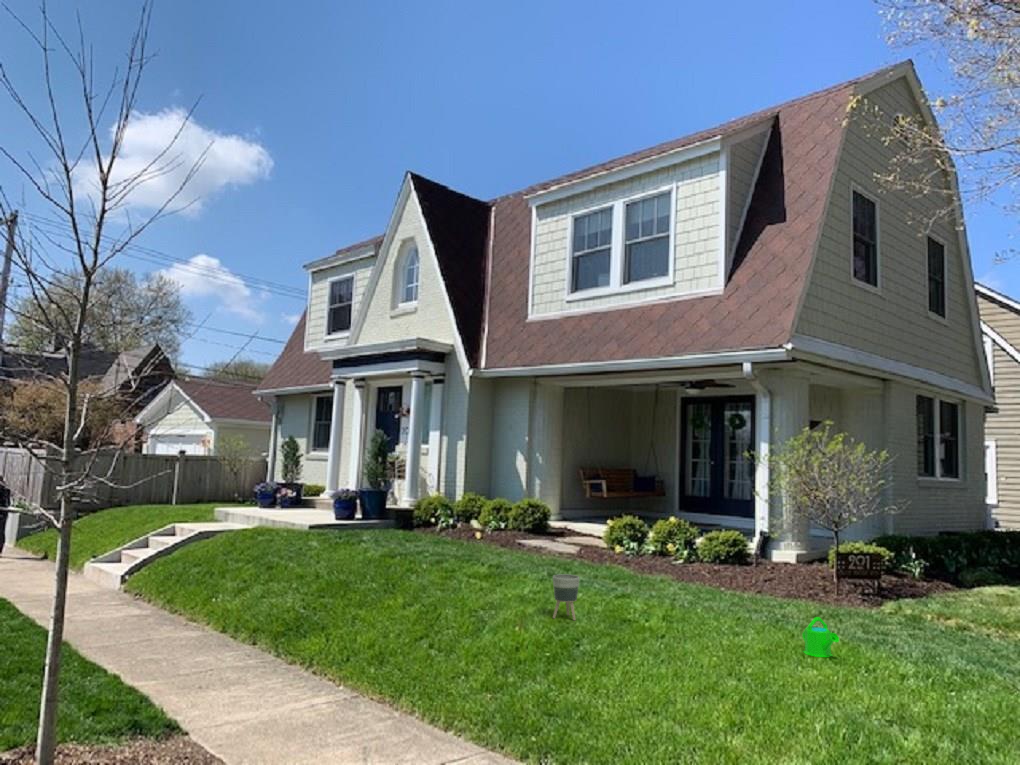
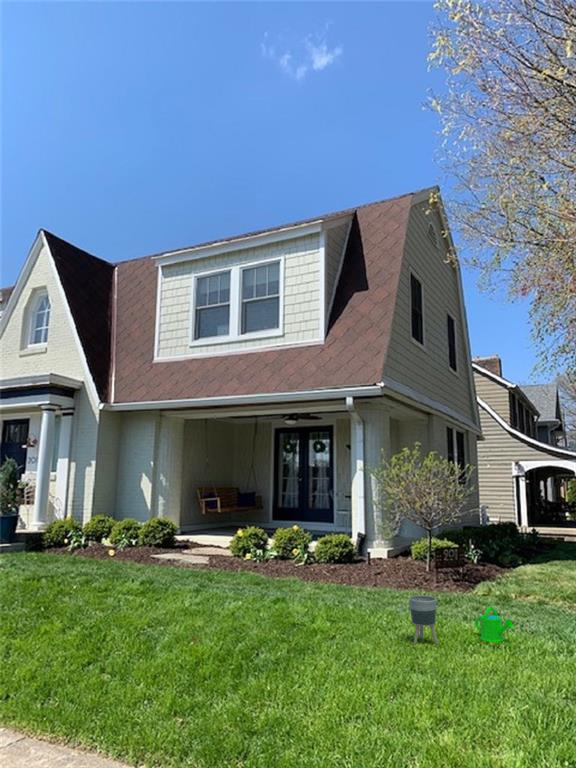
planter: present [553,574,579,620] -> present [409,595,438,644]

